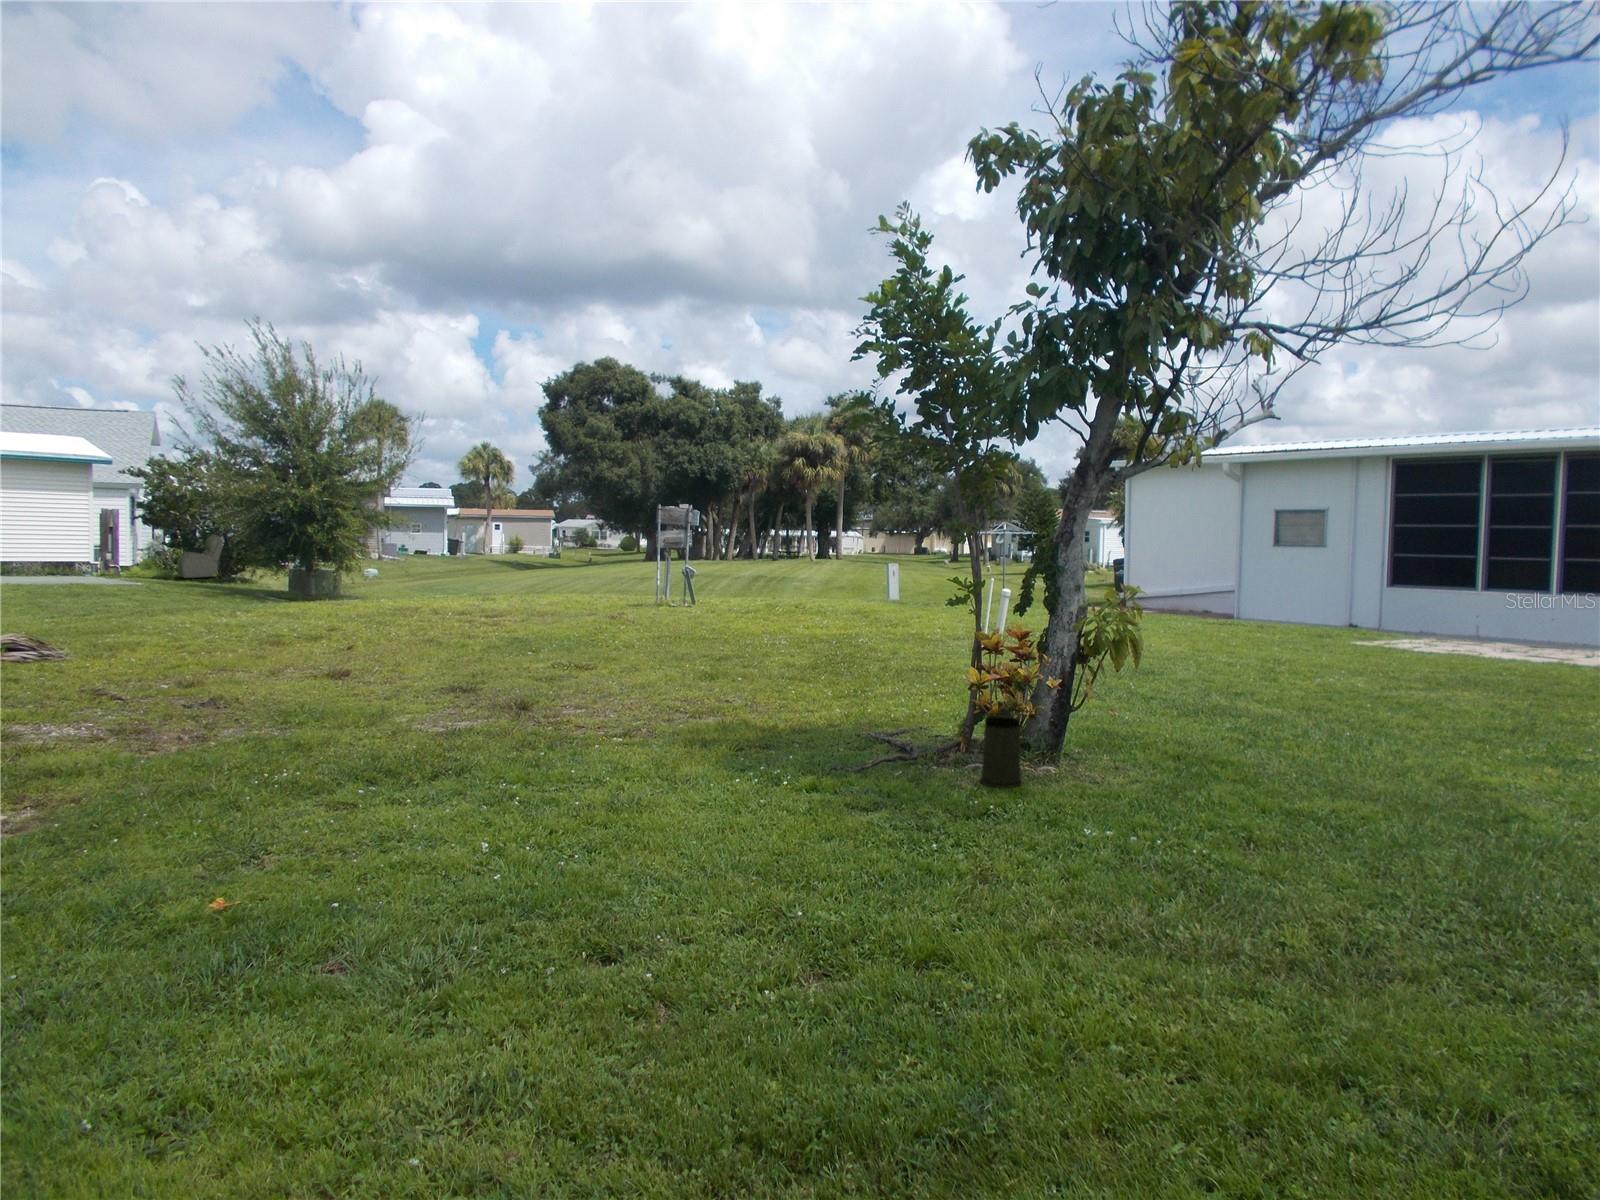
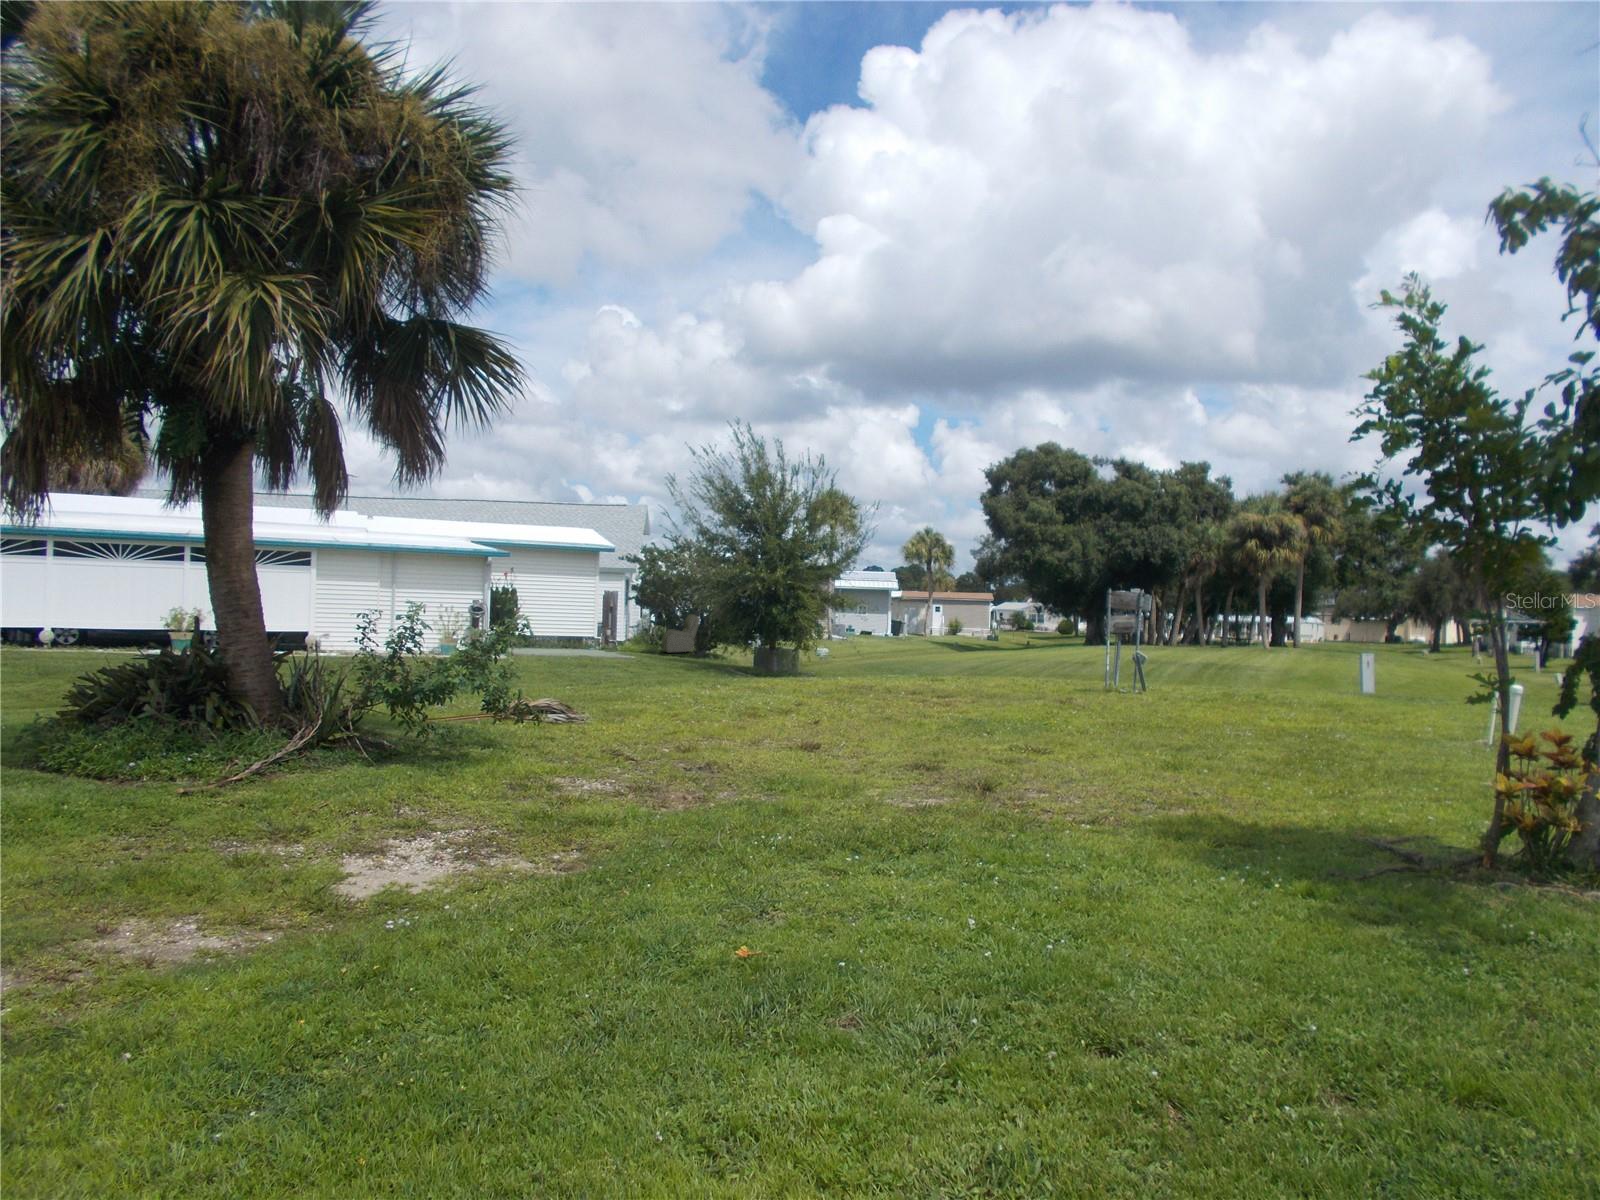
watering can: present [980,702,1022,788] -> none [1517,819,1576,920]

